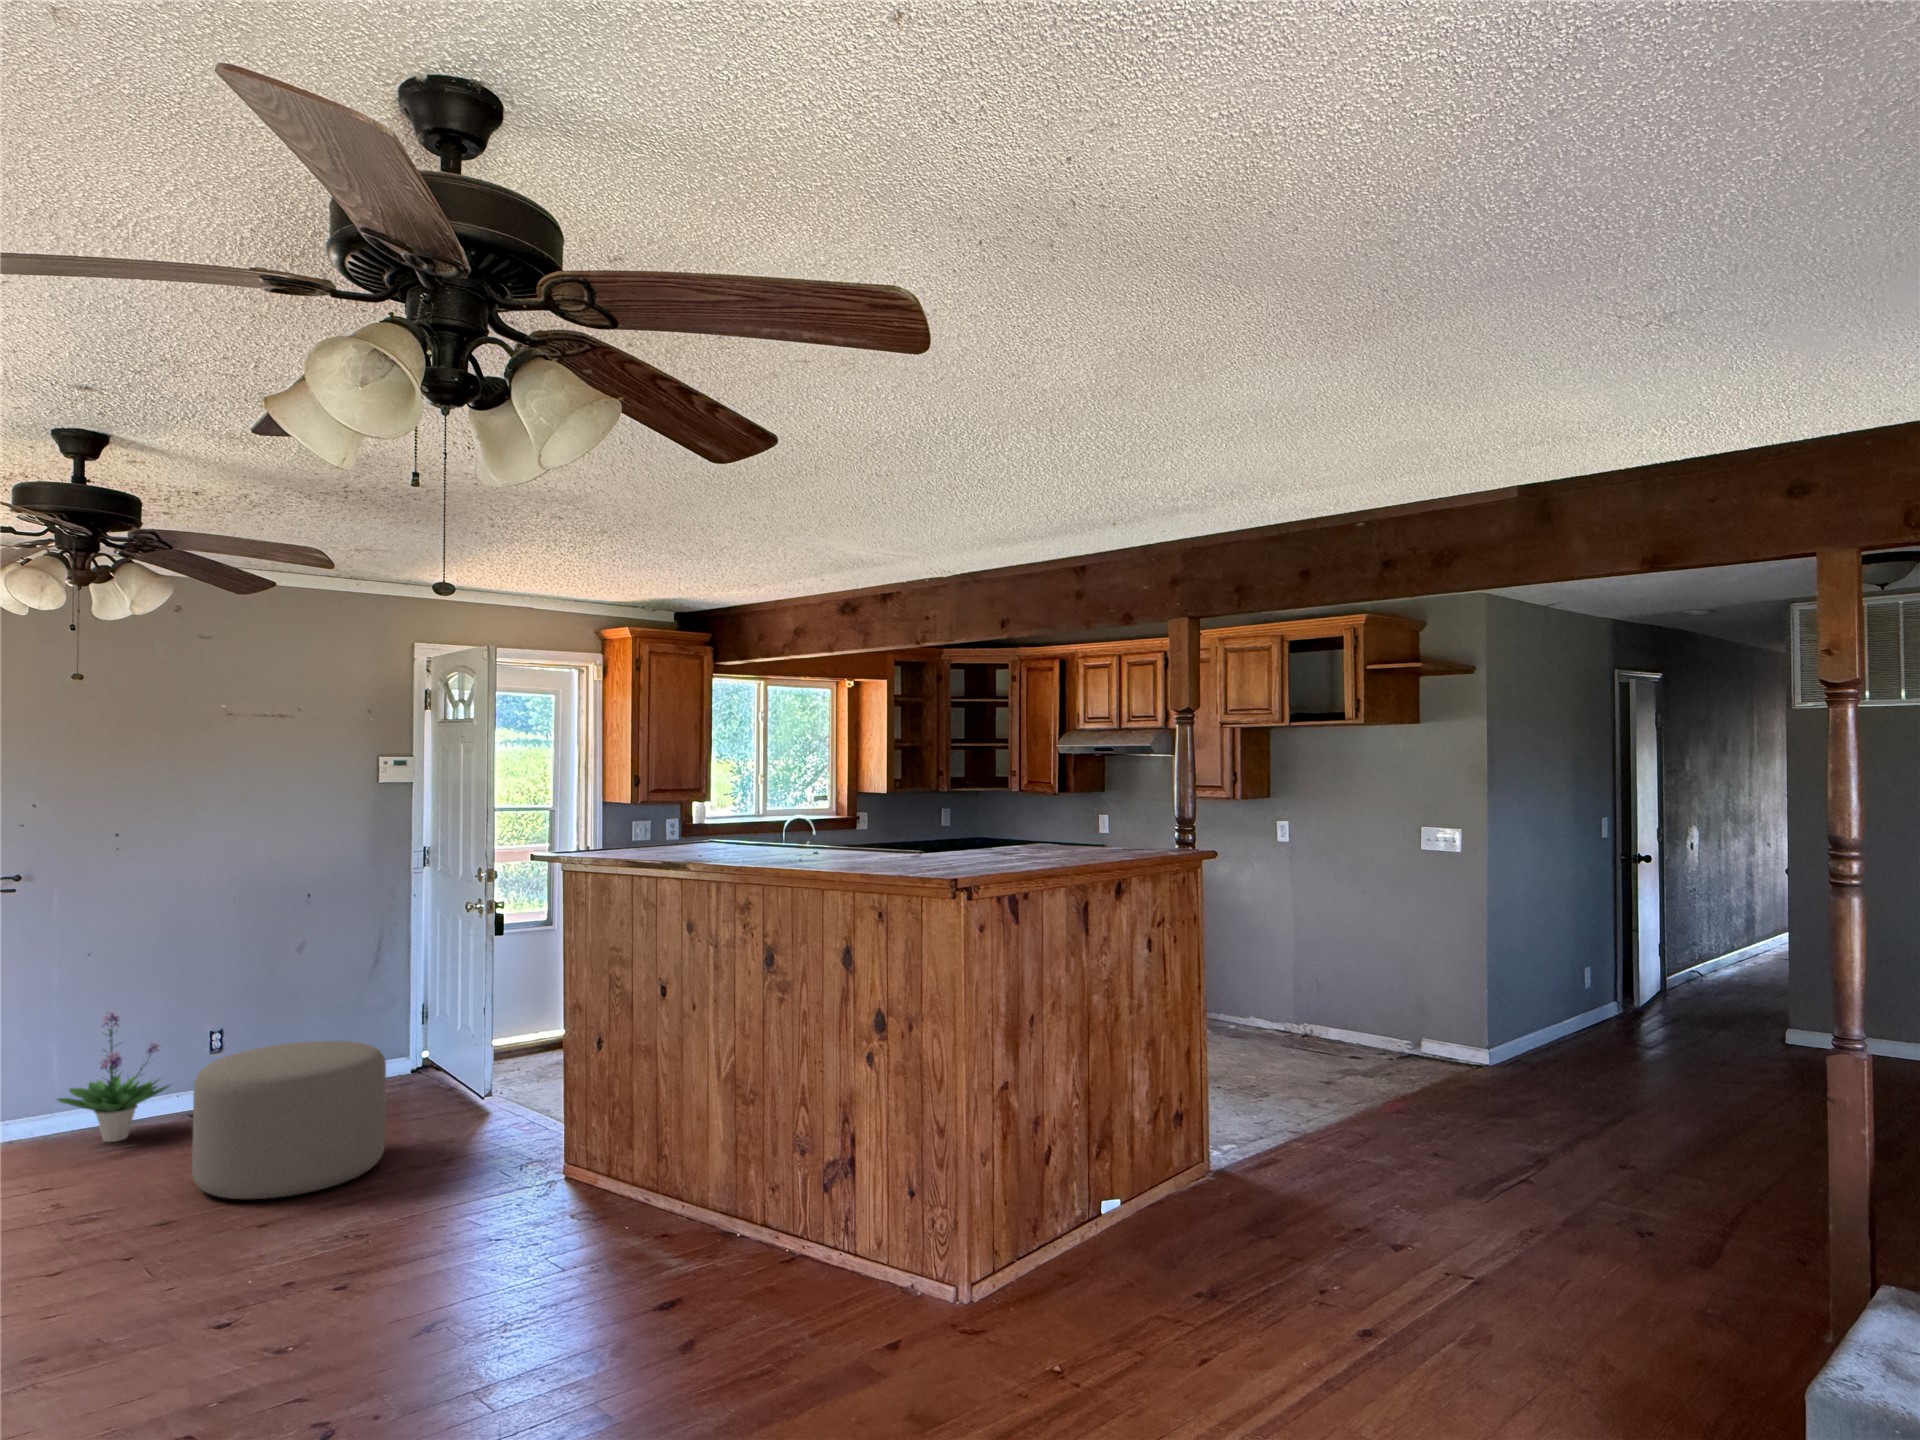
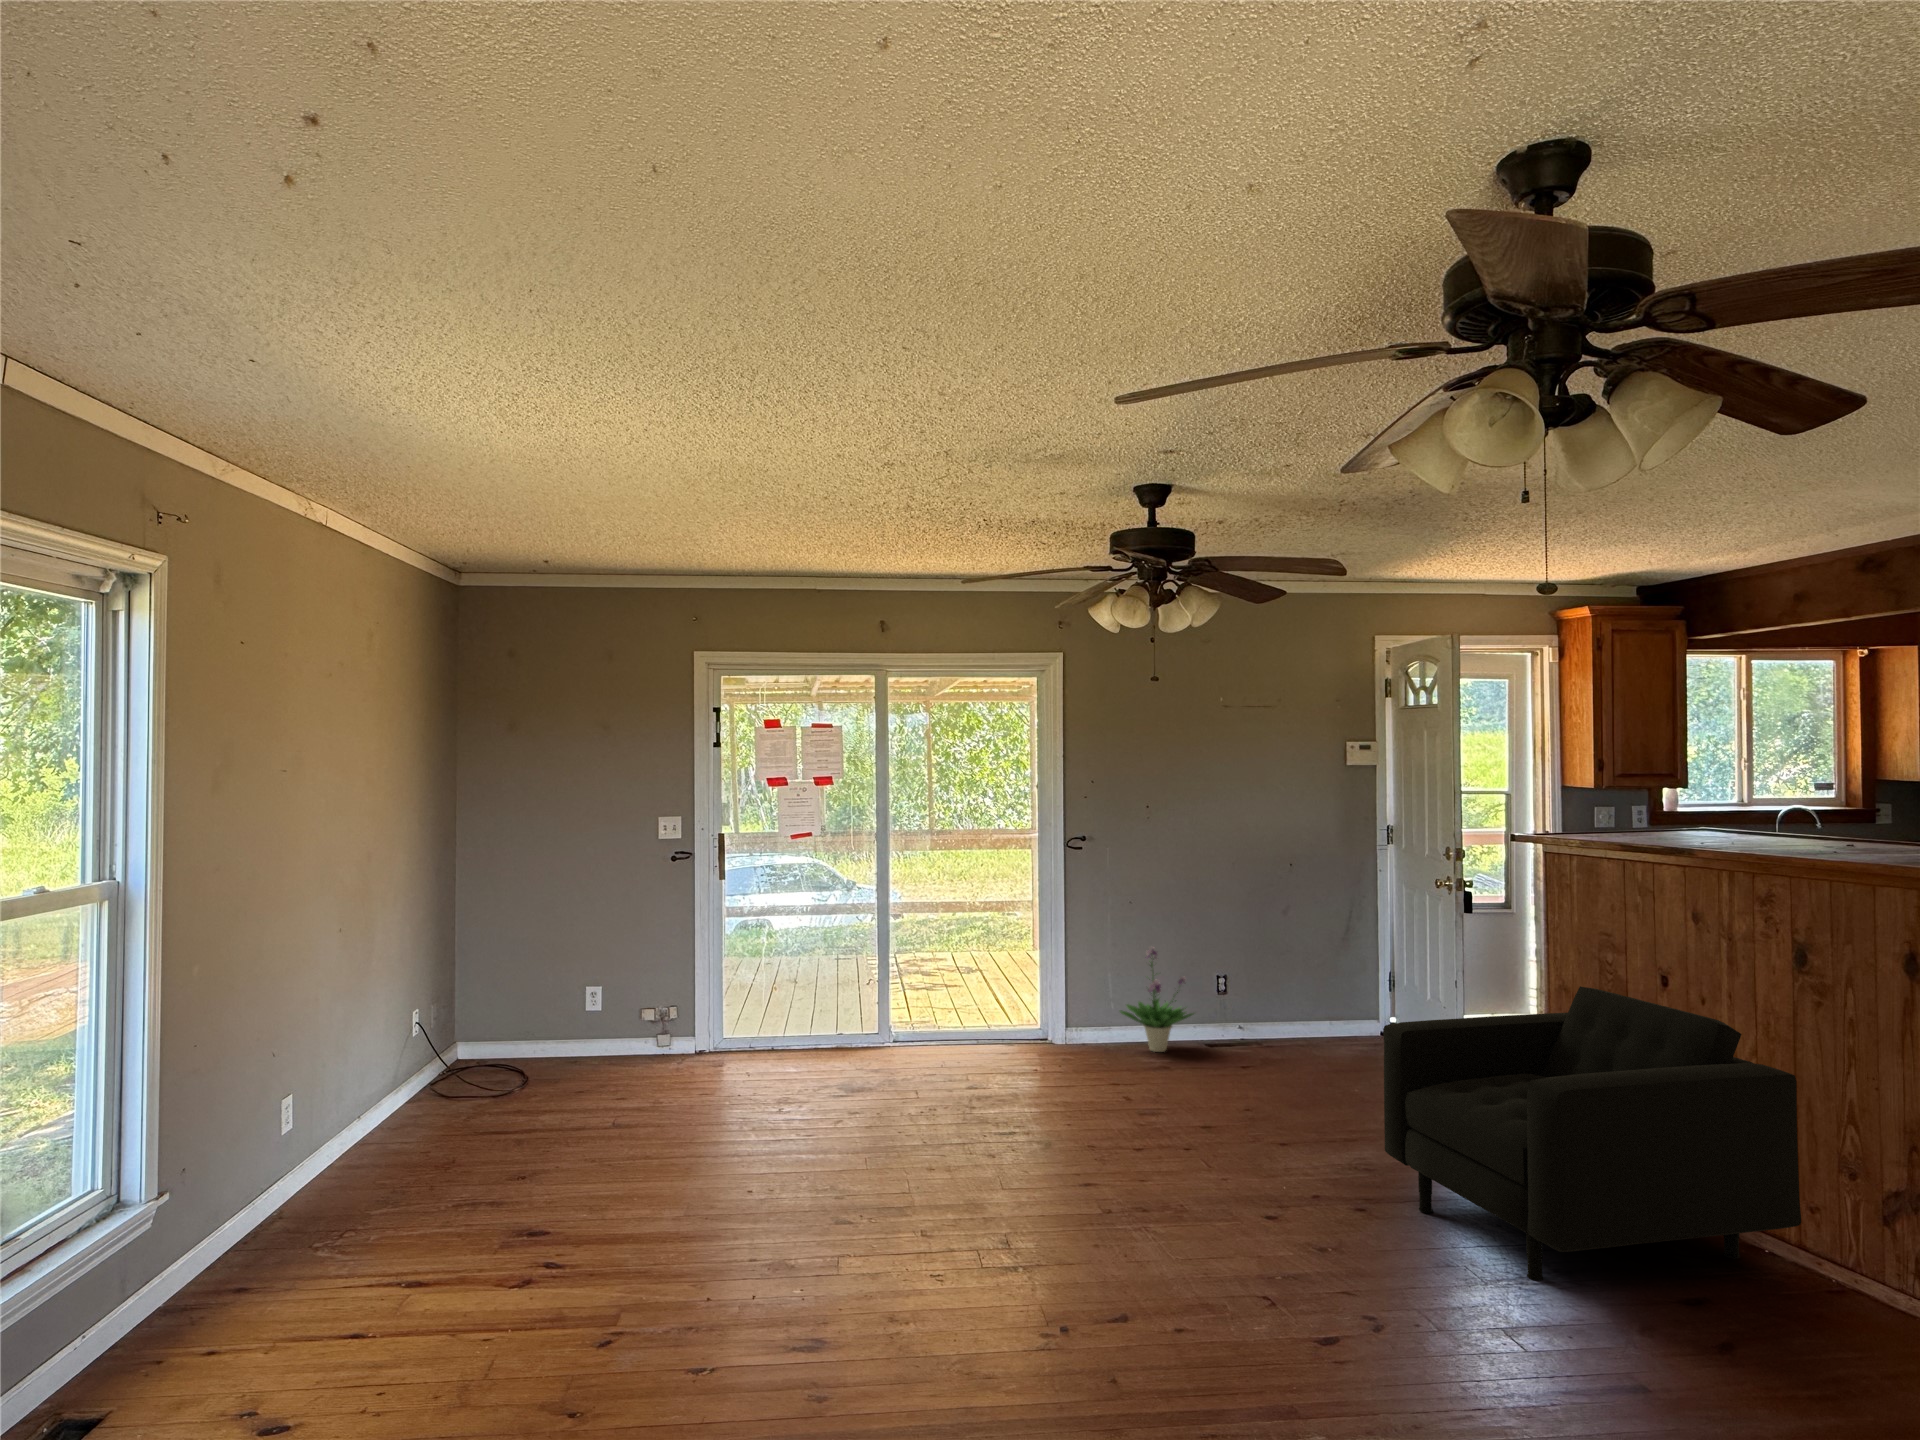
armchair: none [369,1007,761,1335] -> present [1383,986,1801,1281]
ottoman: present [192,1041,386,1199] -> none [1224,989,1376,1119]

